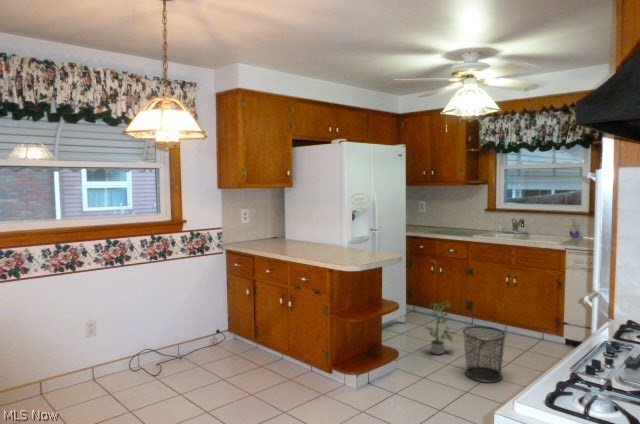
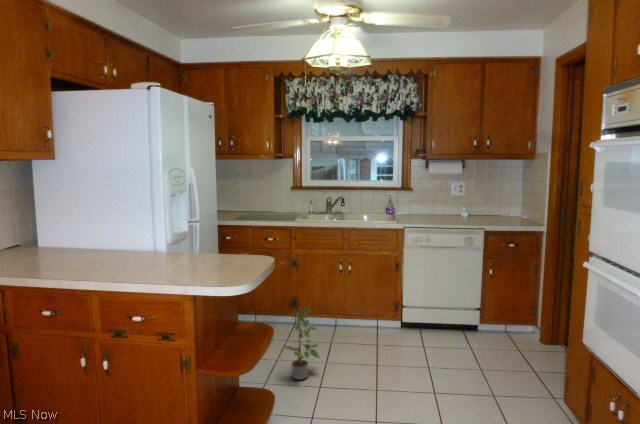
waste bin: present [463,326,507,383] -> none [351,329,405,404]

